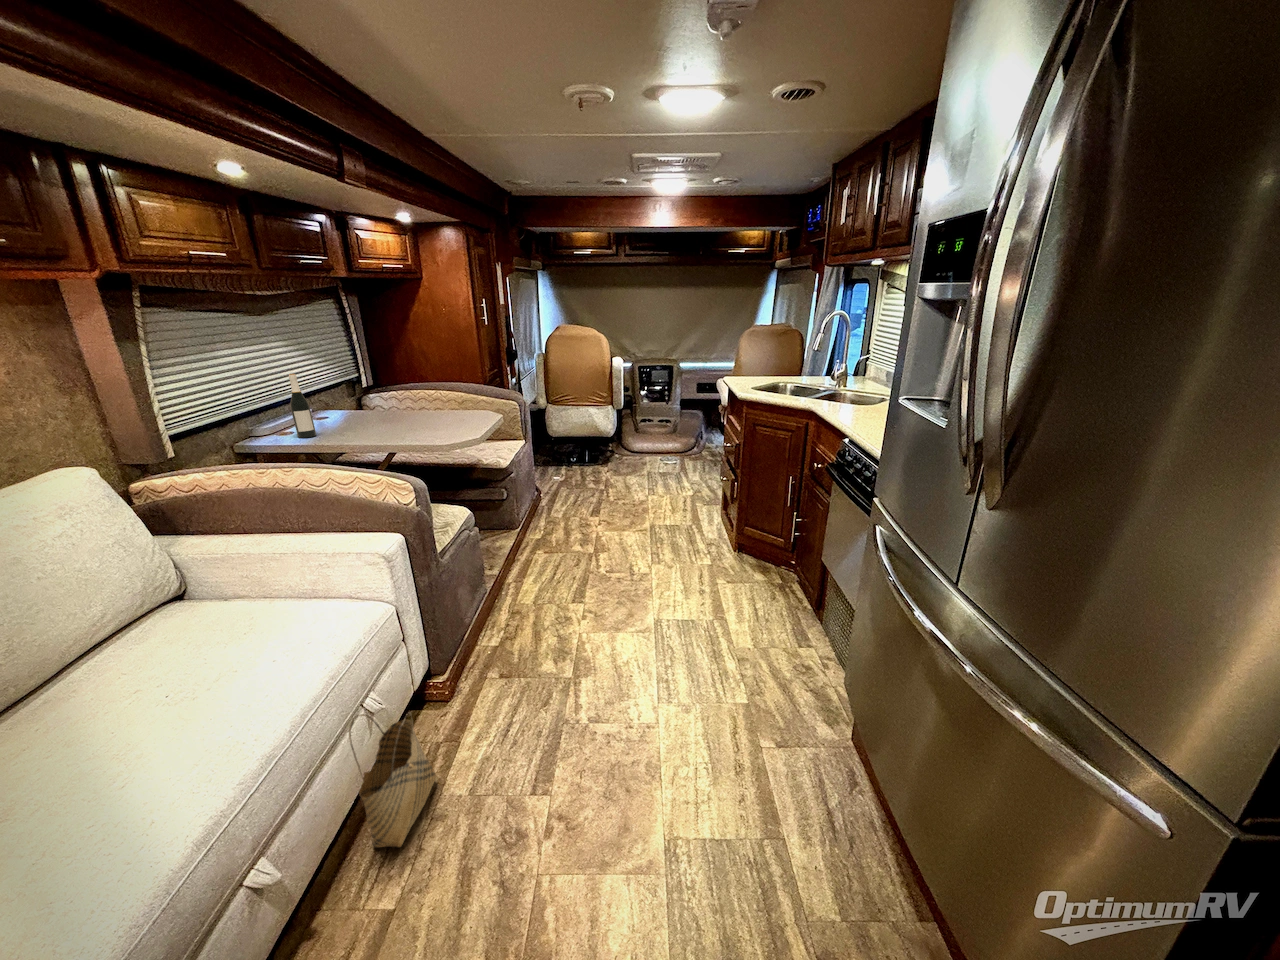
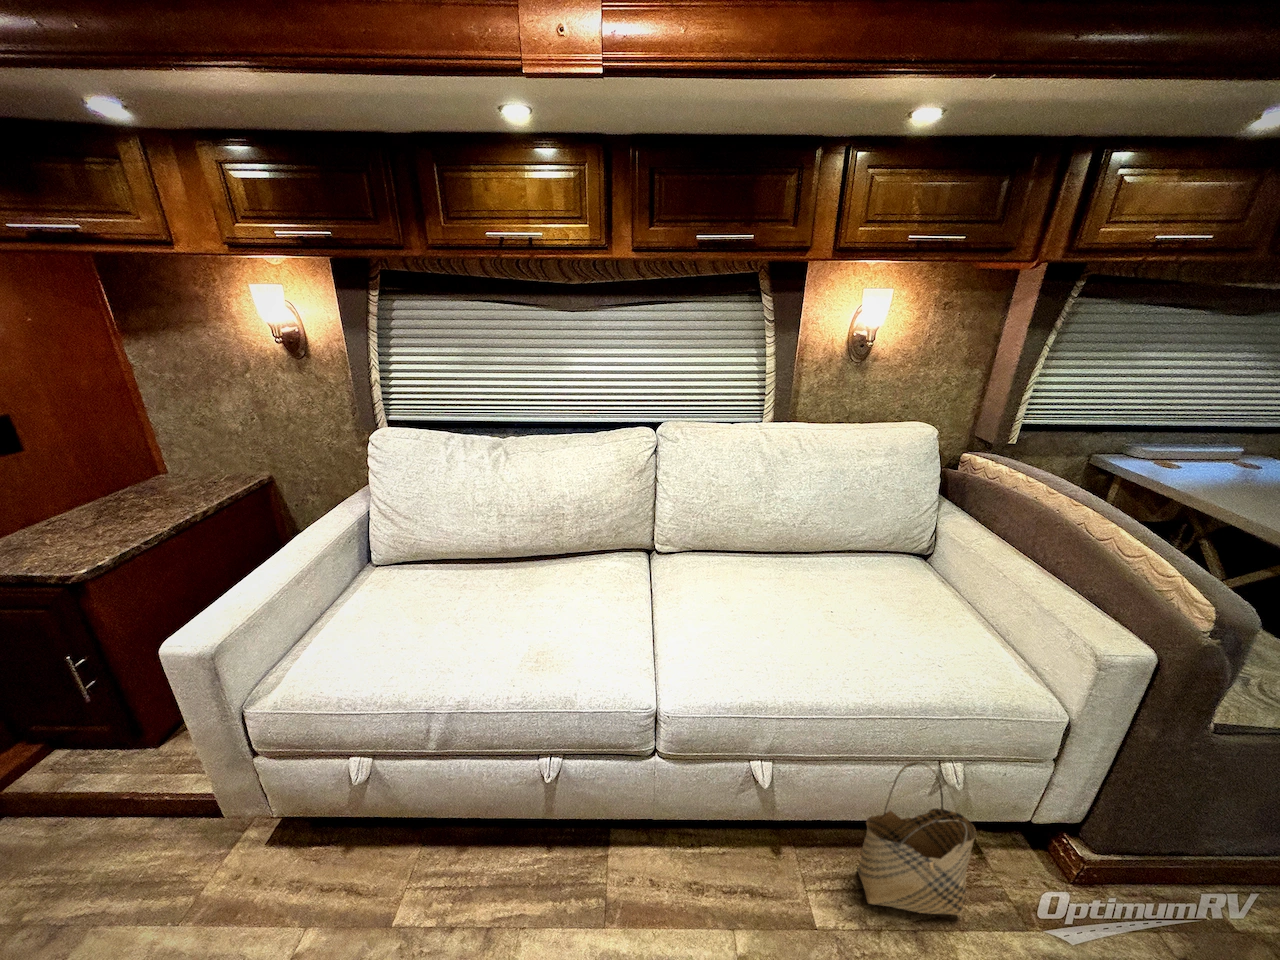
wine bottle: present [289,374,316,438] -> none [1180,393,1236,478]

